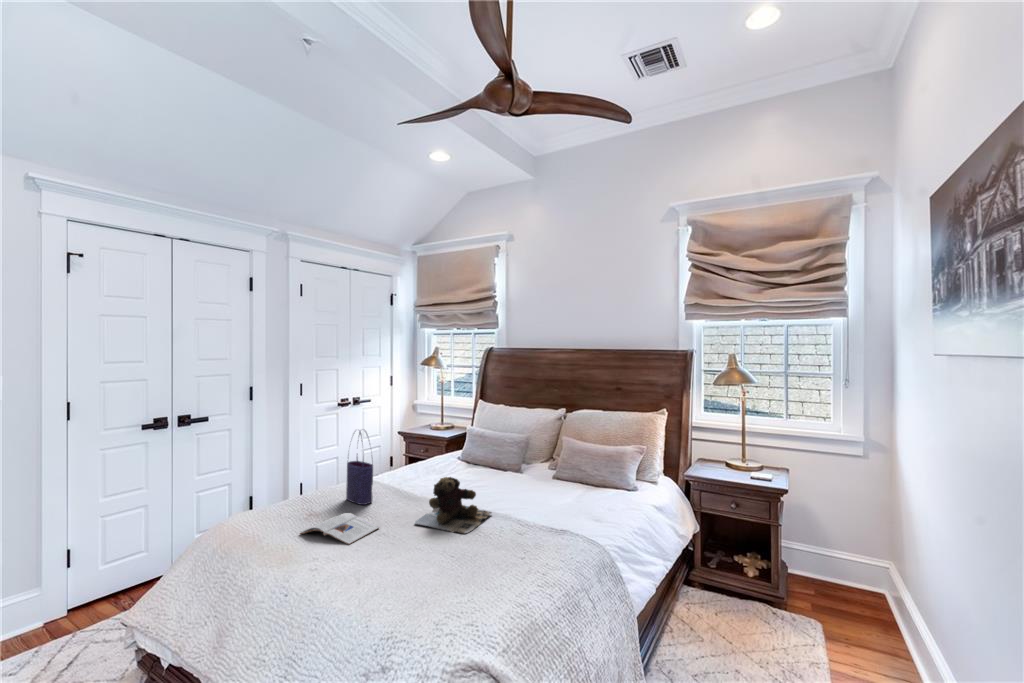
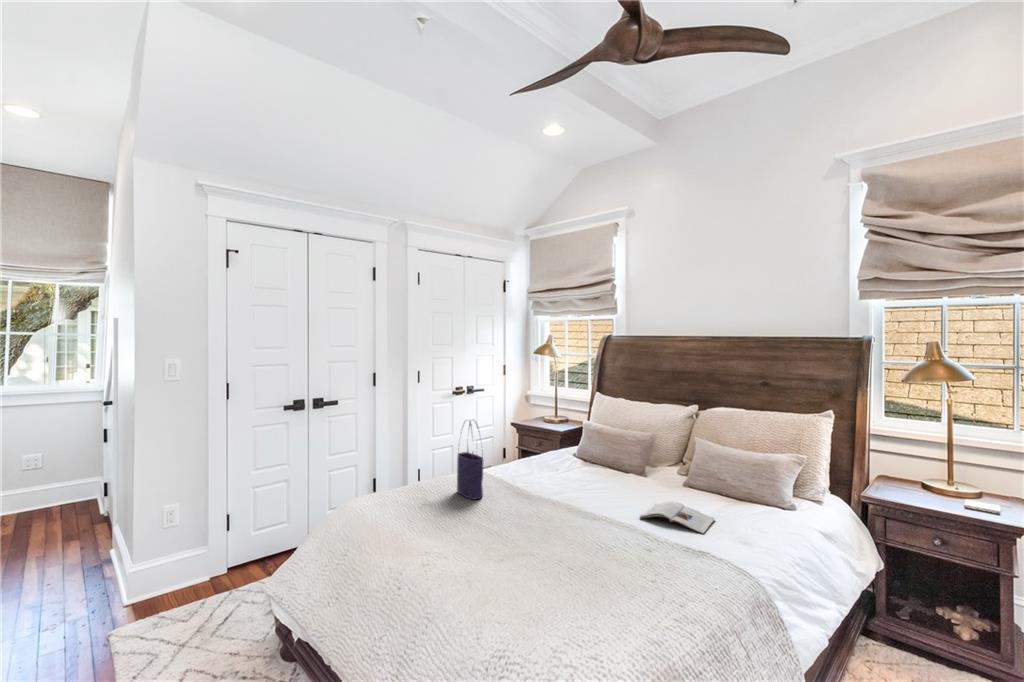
teddy bear: present [415,477,492,534] -> none [524,477,613,547]
magazine: present [300,513,379,545] -> present [640,501,715,534]

